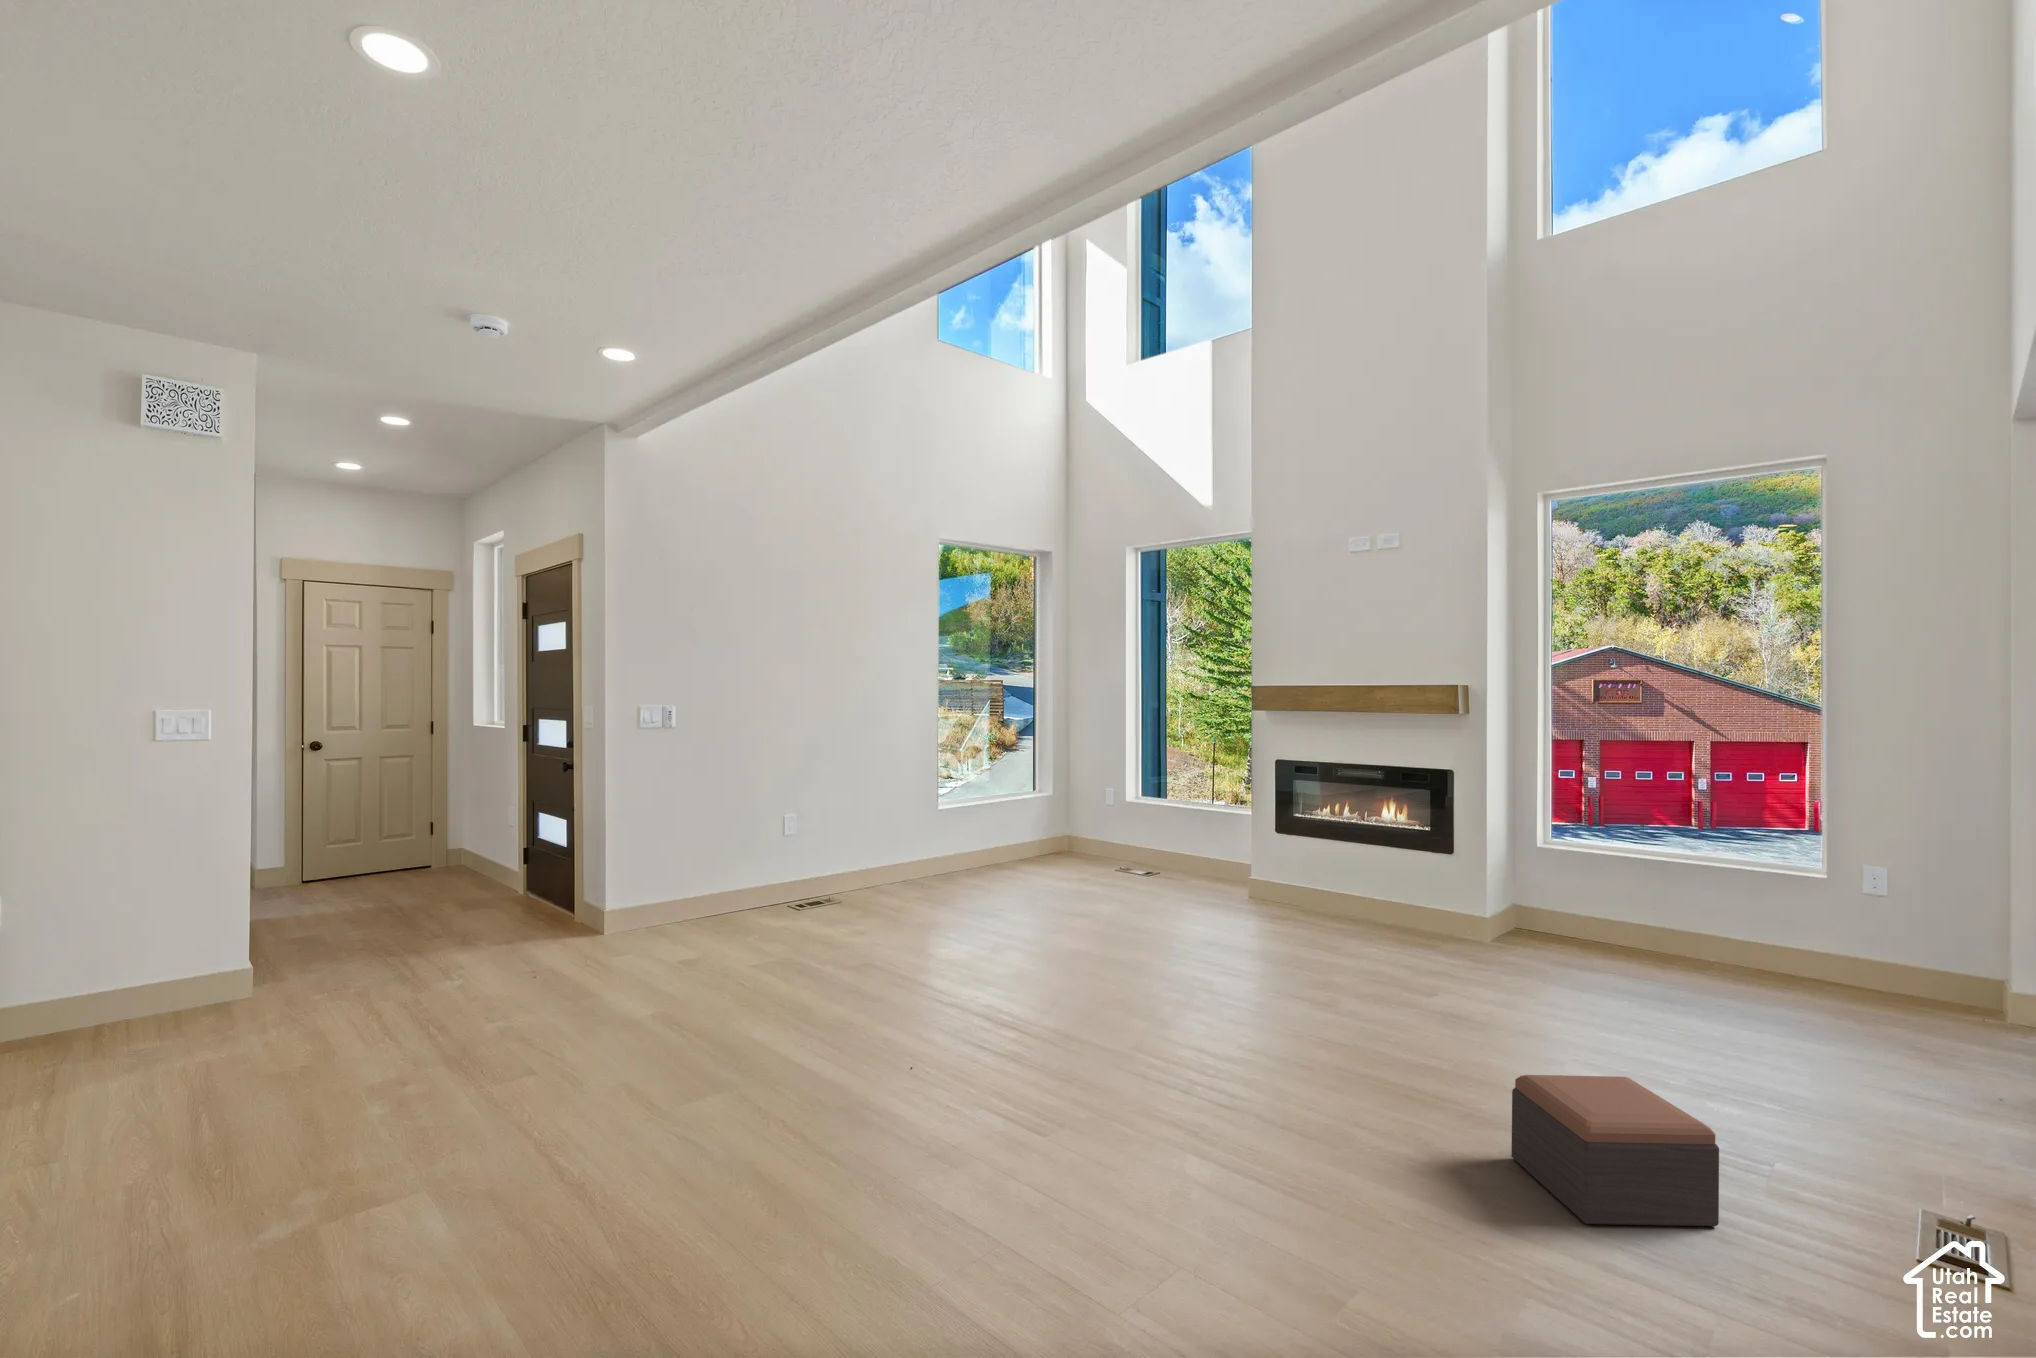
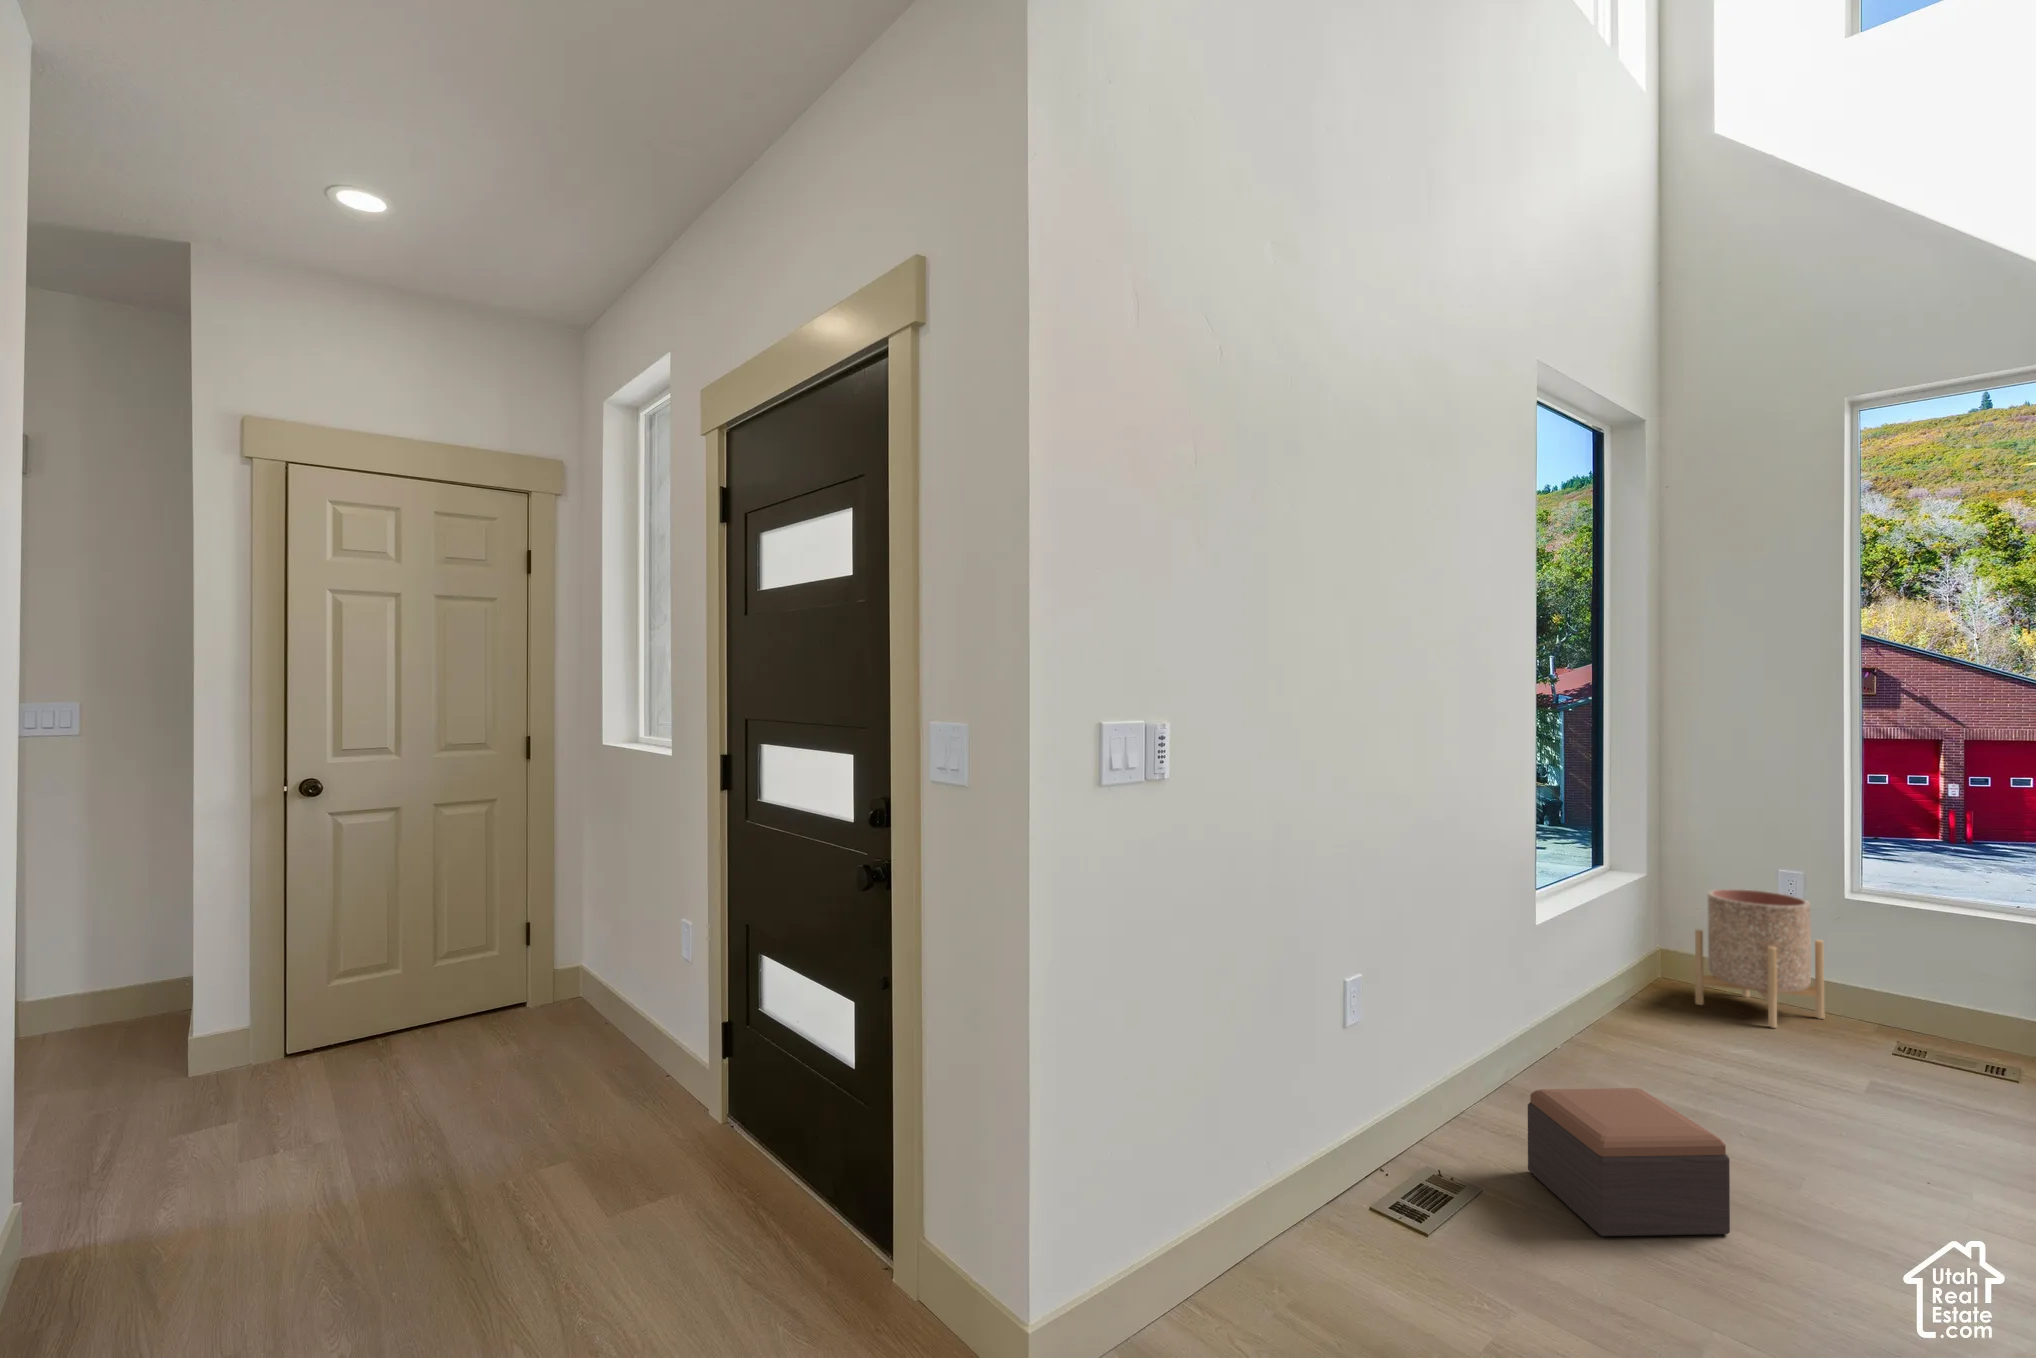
planter: none [1682,890,1813,1029] -> present [1695,889,1824,1028]

